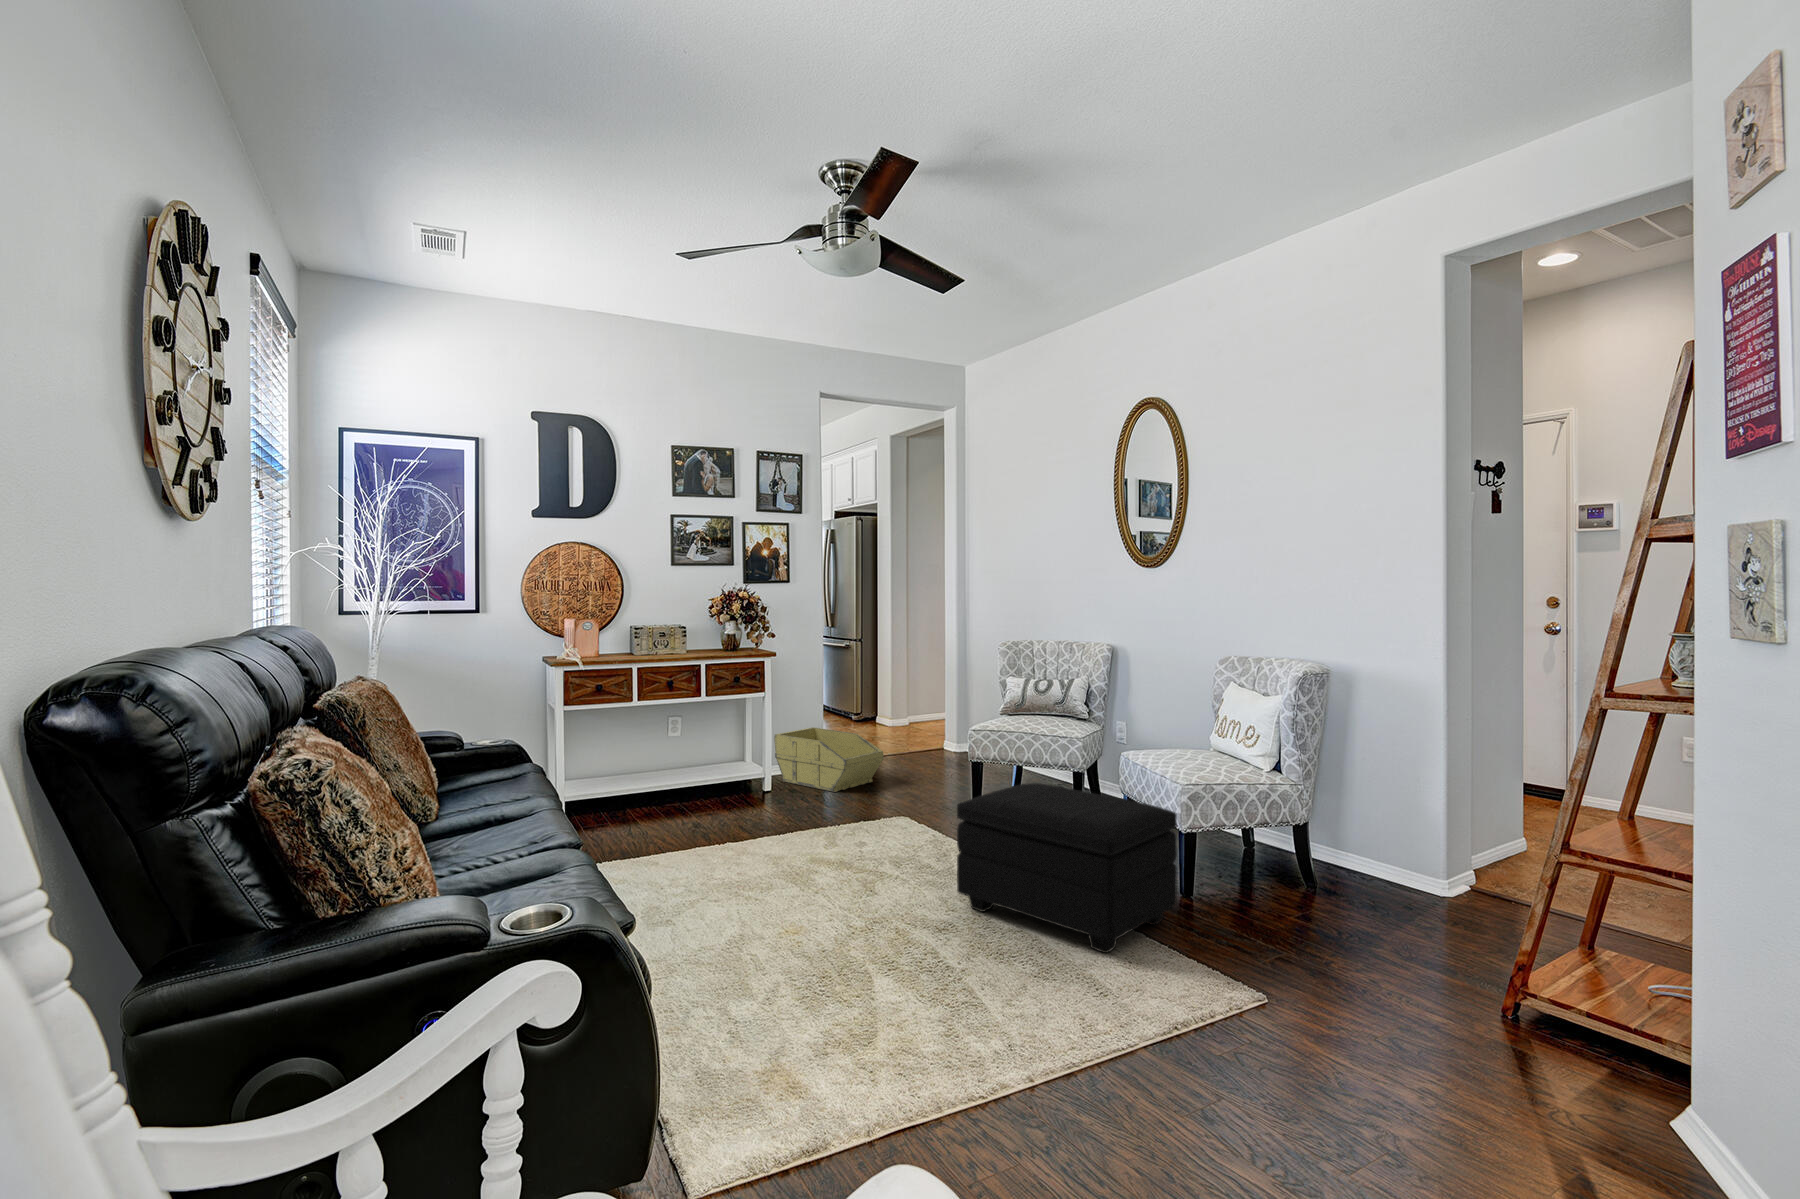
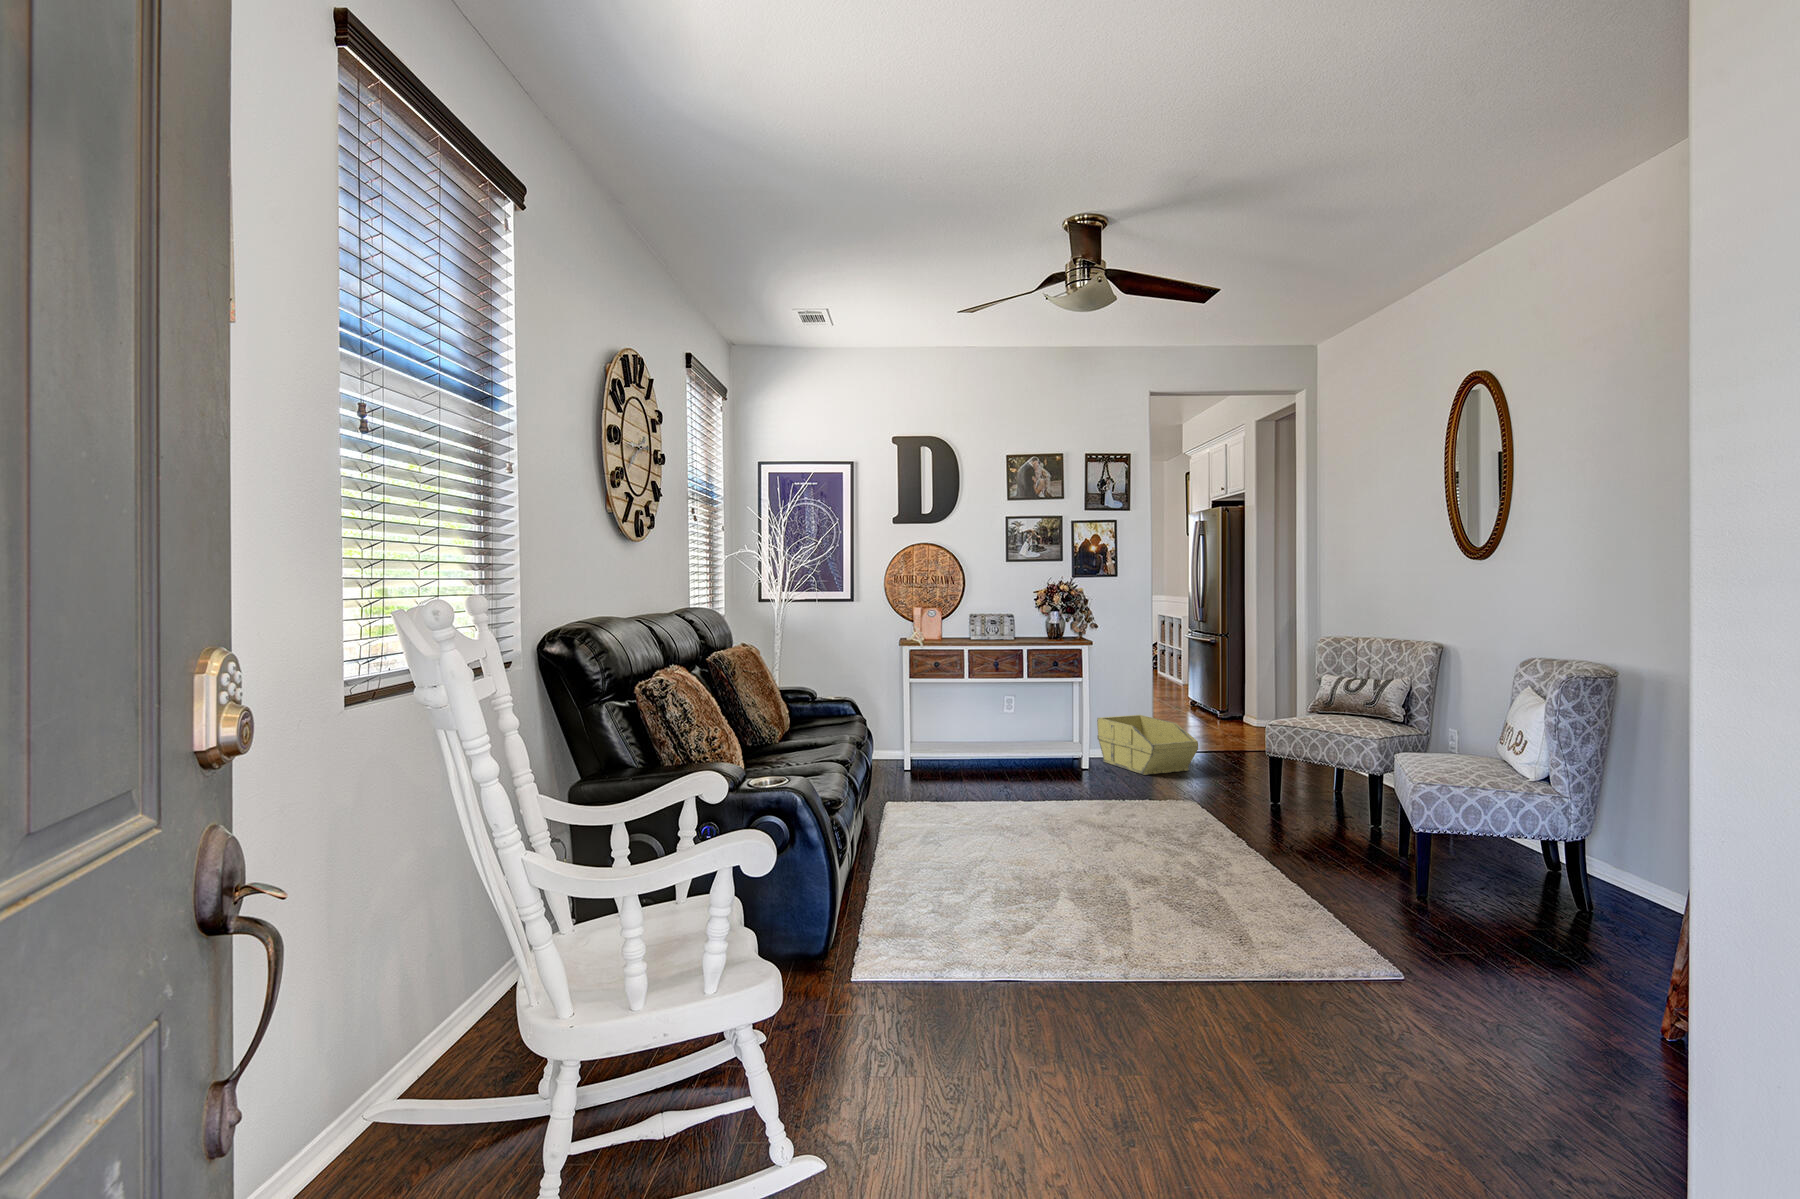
footstool: present [957,783,1177,953] -> none [1176,770,1388,923]

